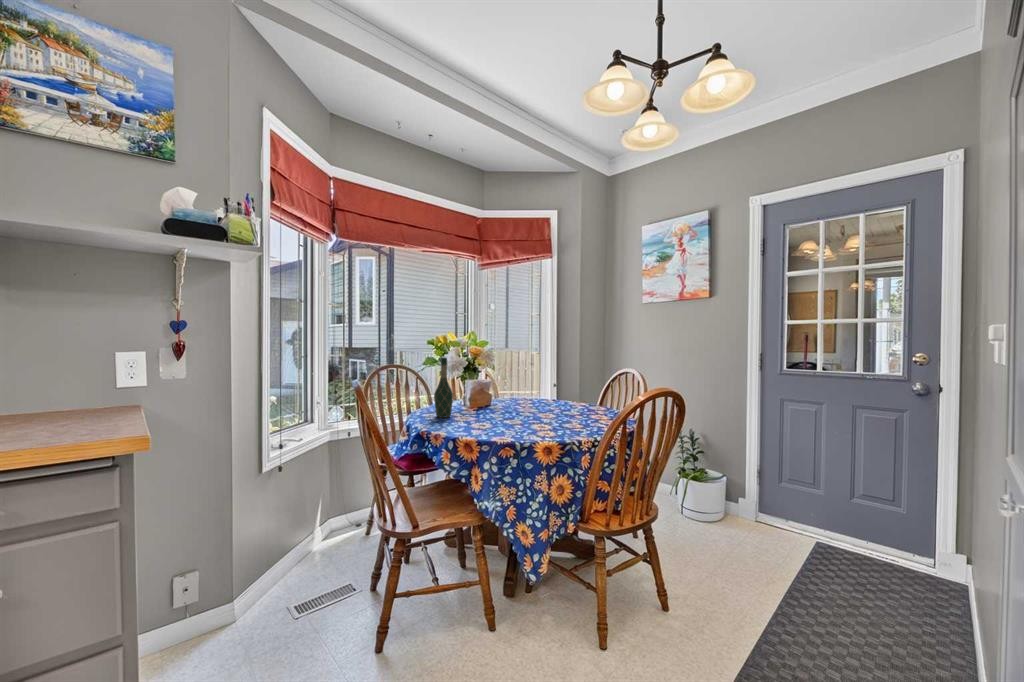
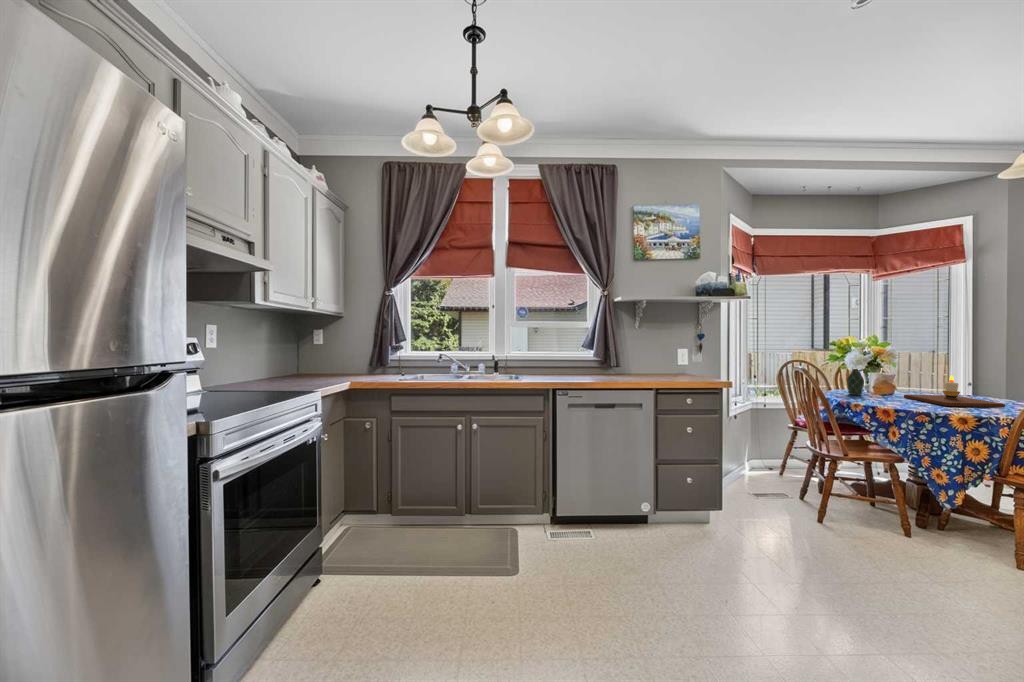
candle: none [496,381,583,425] -> present [904,375,1005,407]

